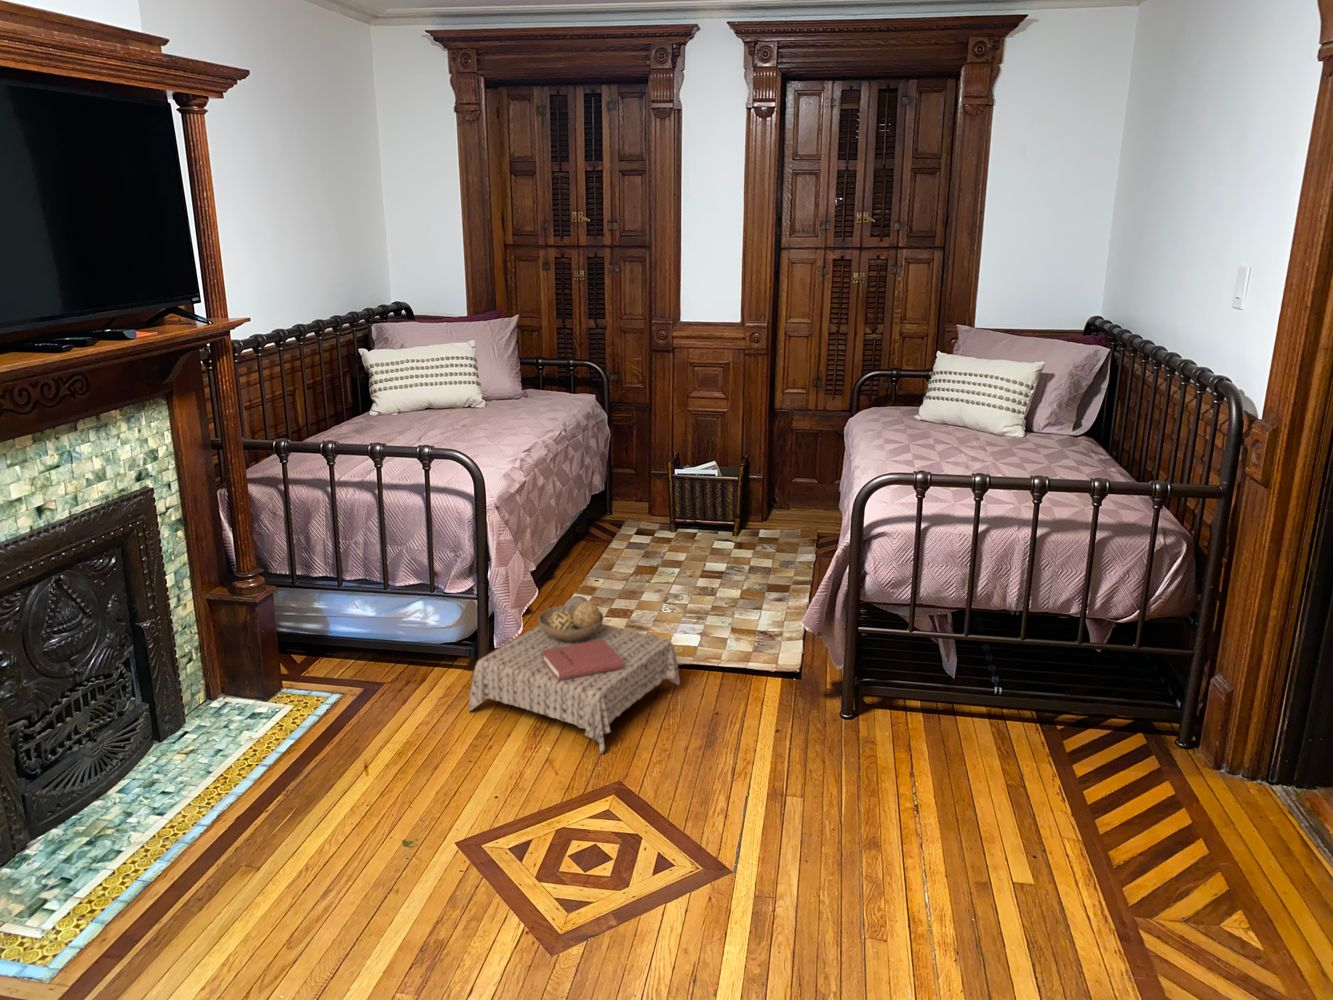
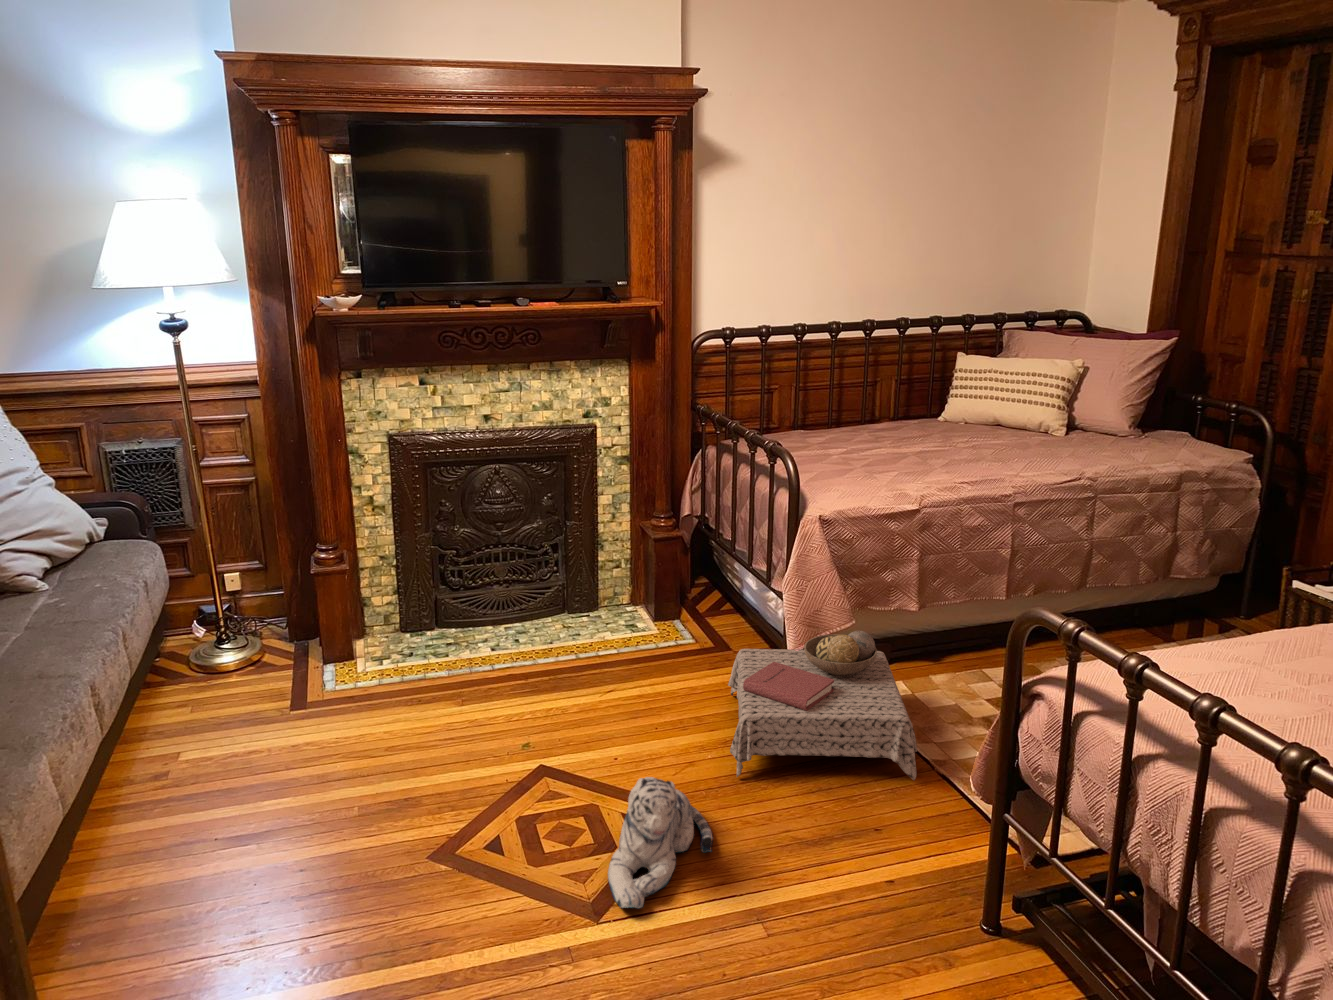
plush toy: none [614,749,745,866] -> present [608,777,713,909]

